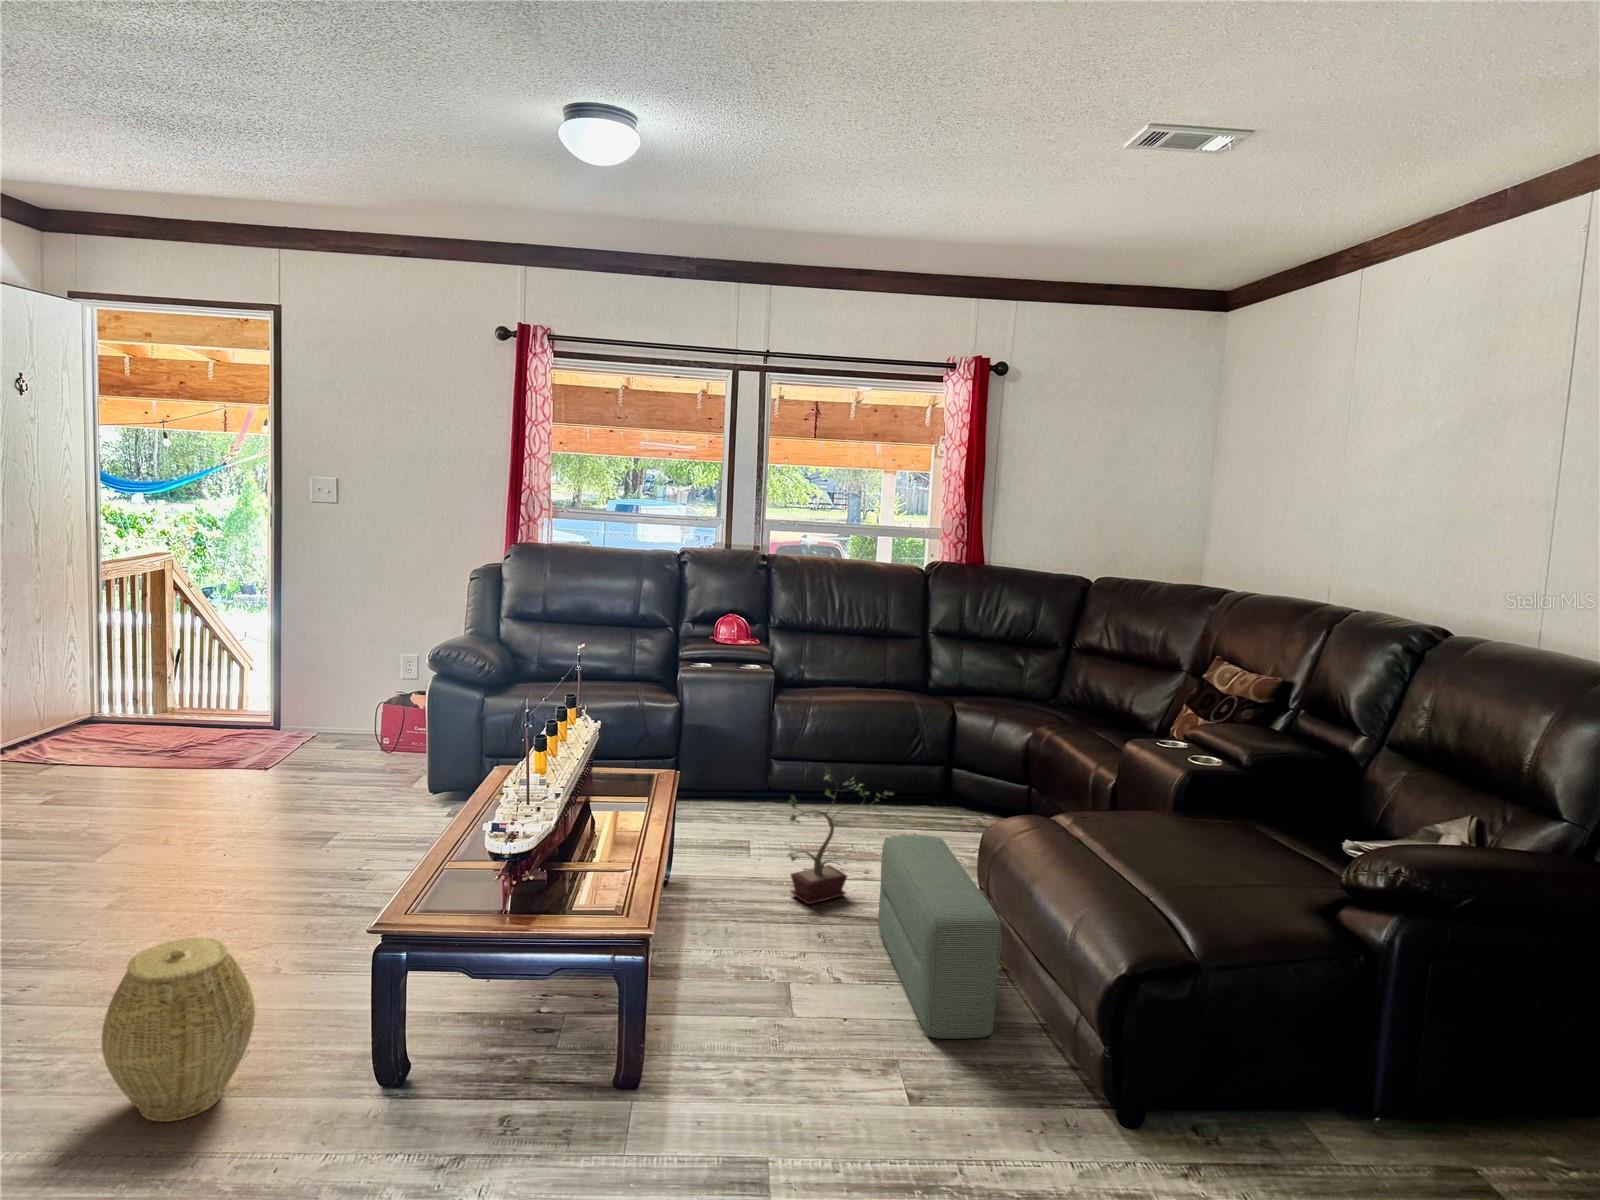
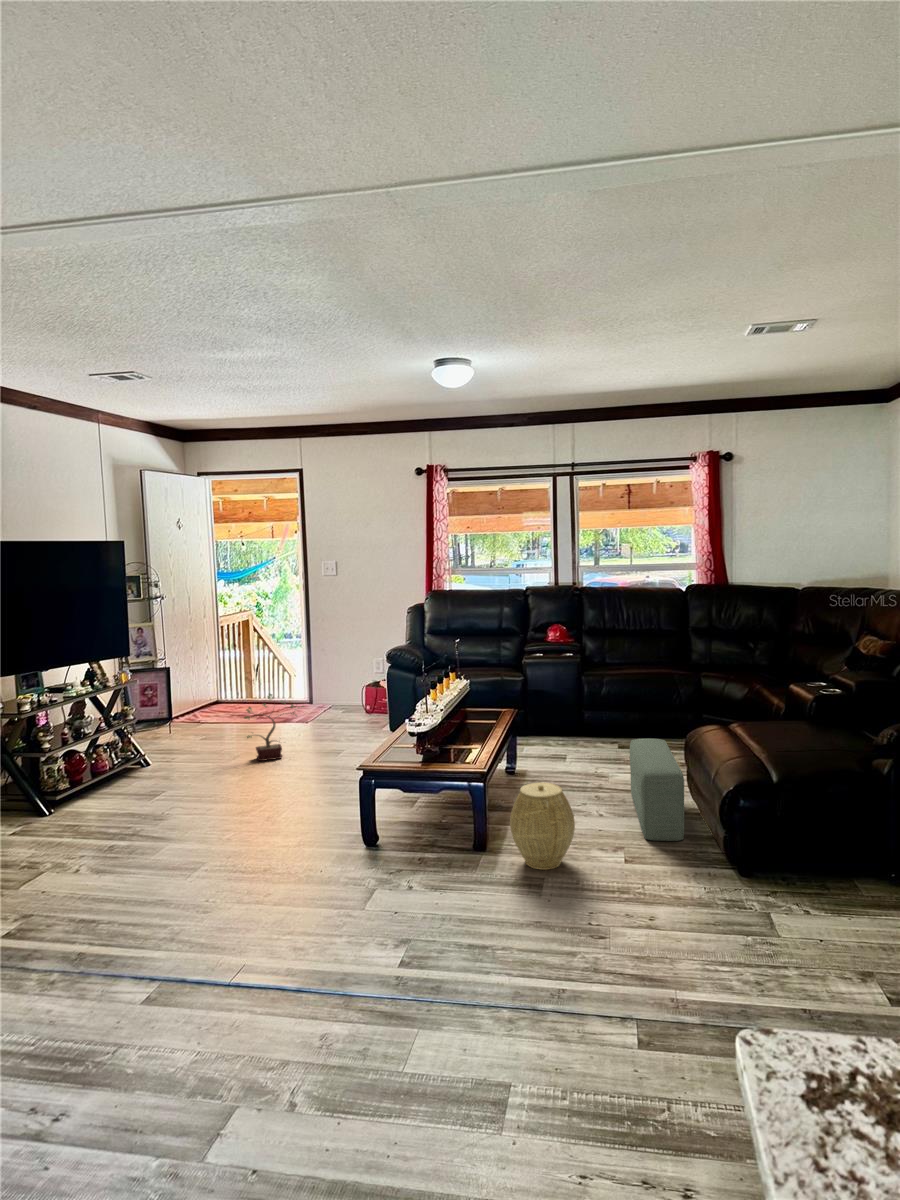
potted plant: present [788,767,893,904] -> present [245,694,304,761]
woven basket: present [102,938,255,1122] -> present [510,783,575,870]

